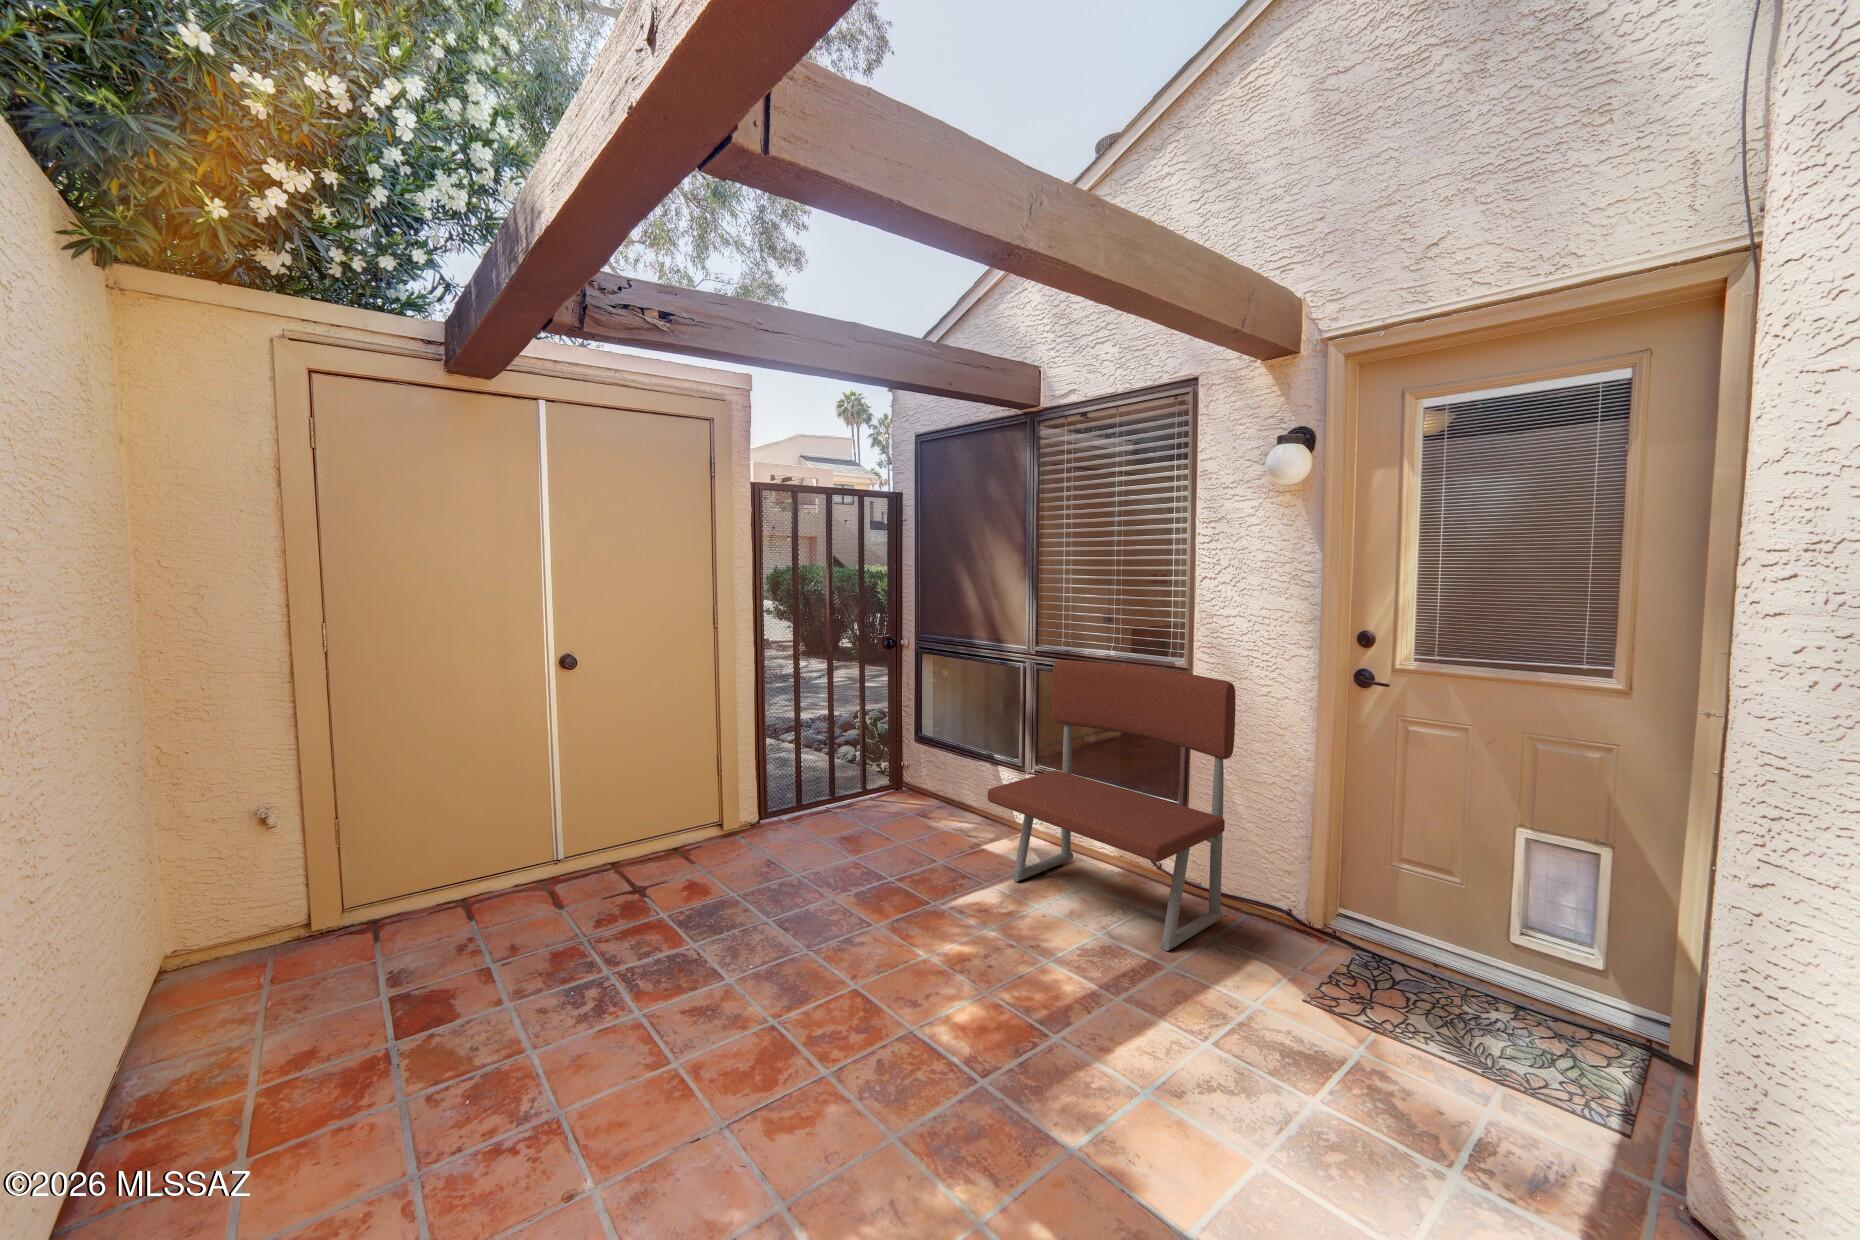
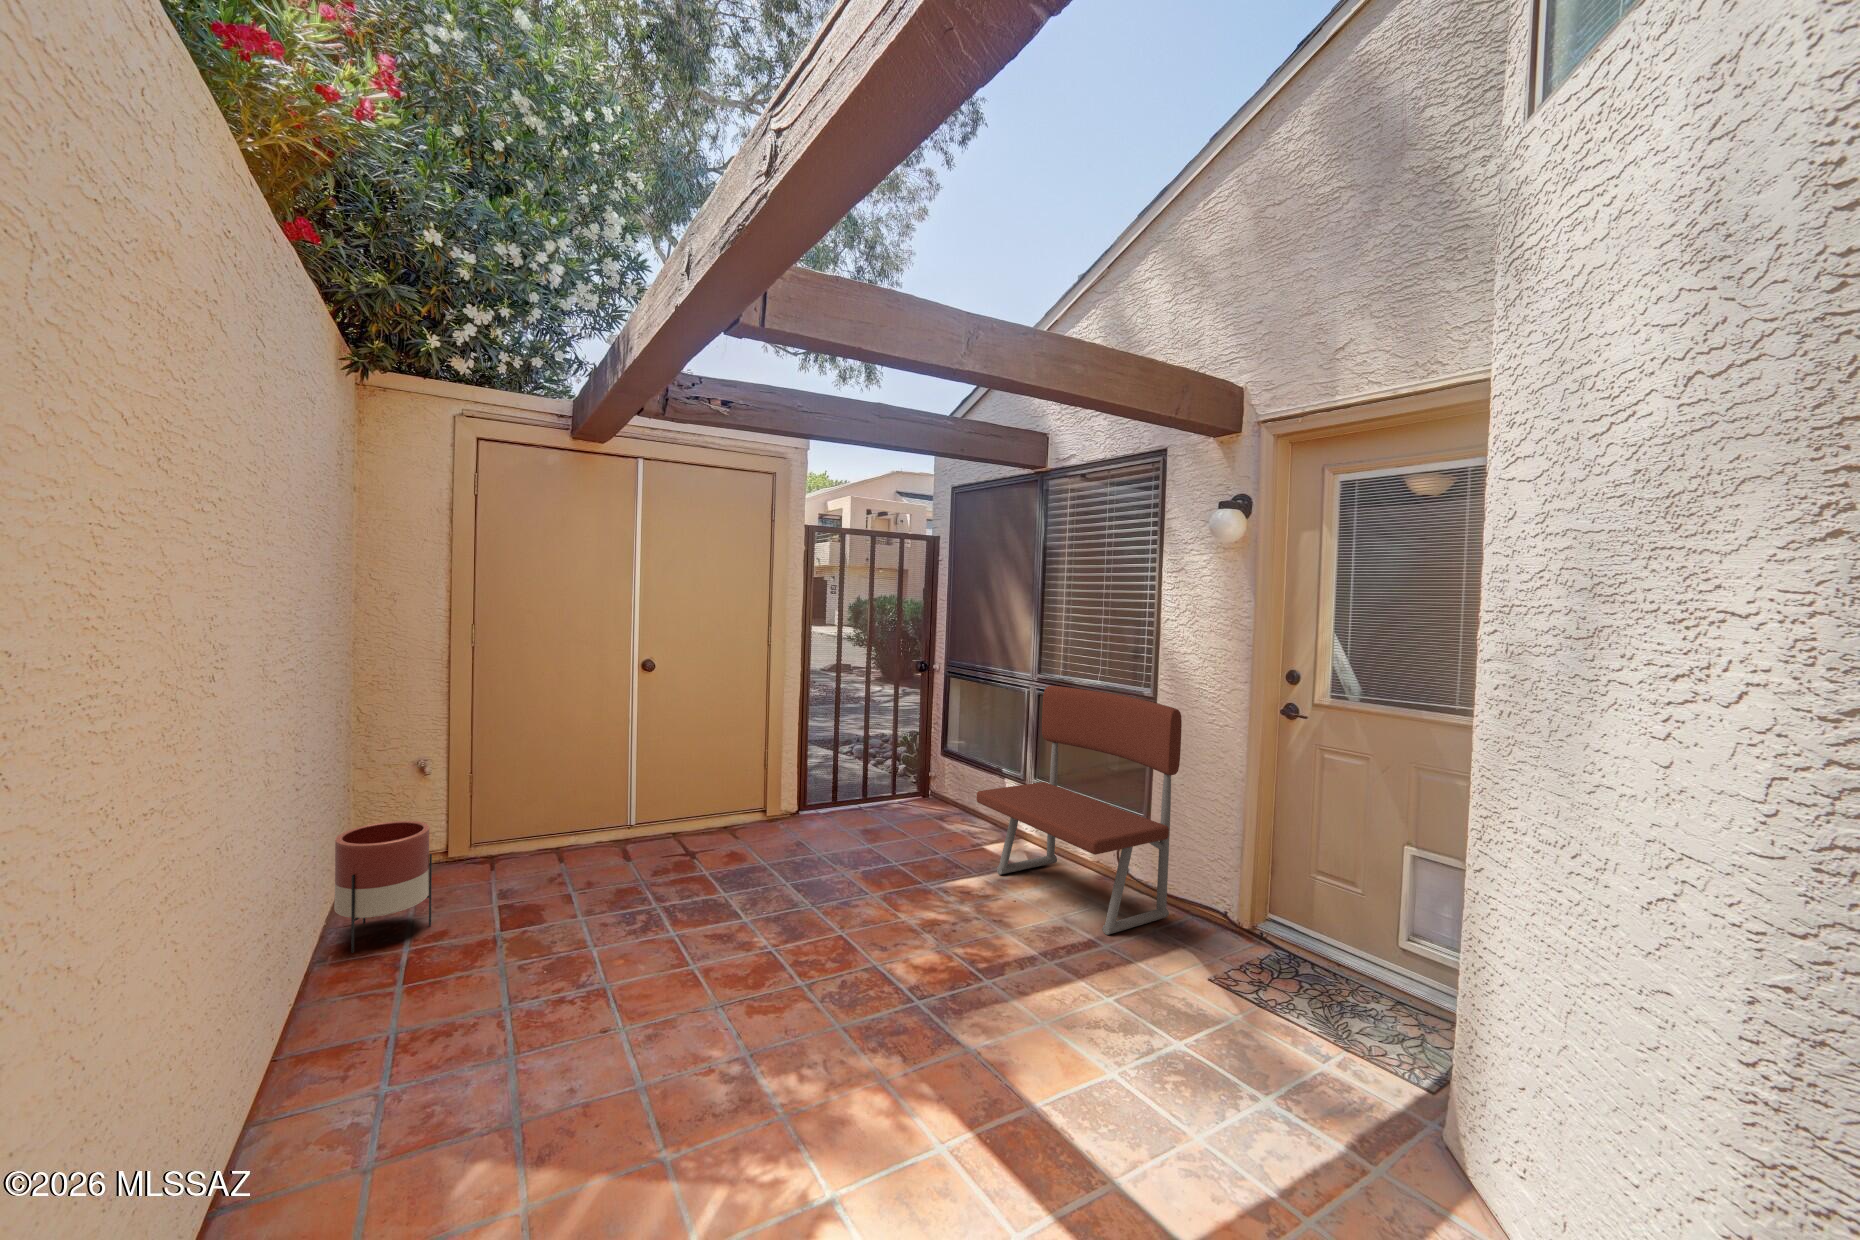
planter: none [119,902,287,1108] -> present [334,821,432,953]

